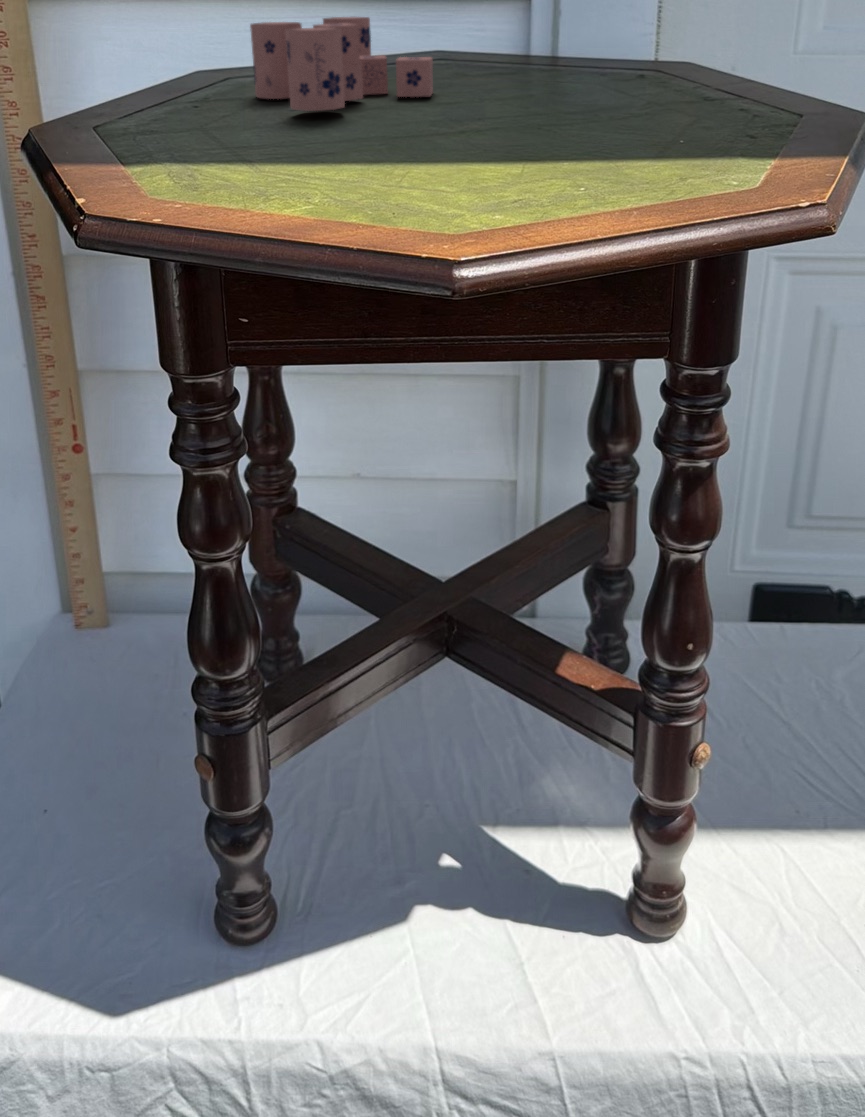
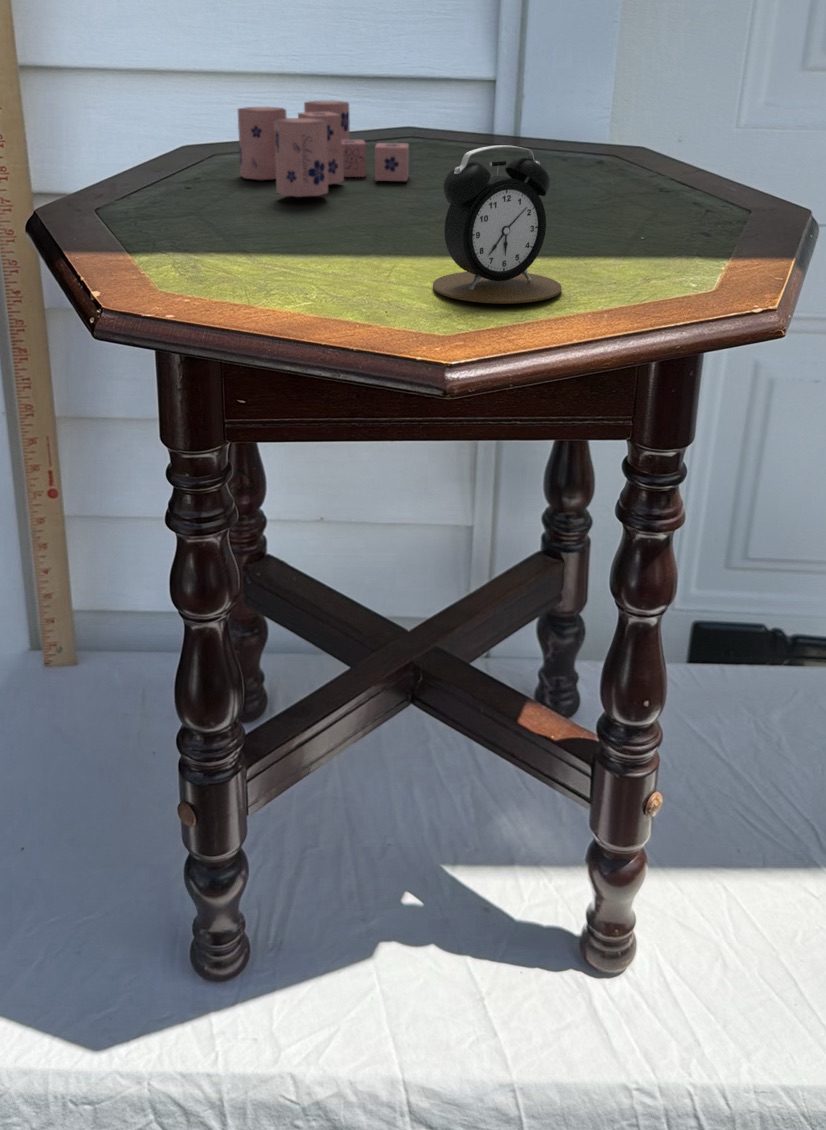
alarm clock: none [448,29,588,201] -> present [433,145,562,303]

